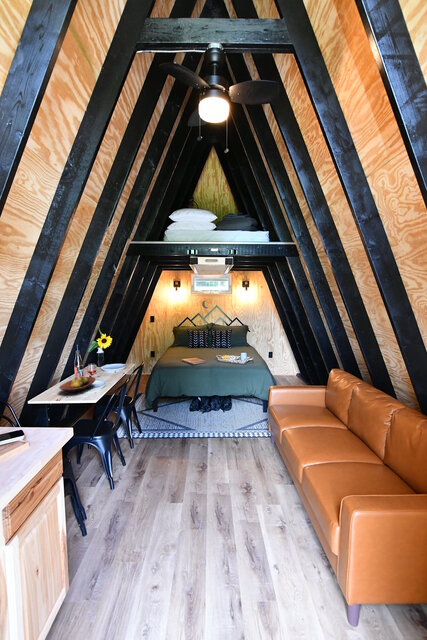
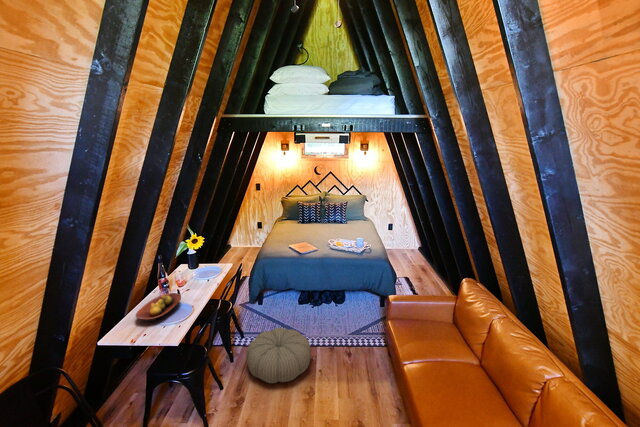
pouf: none [147,420,203,462] -> present [246,328,311,383]

